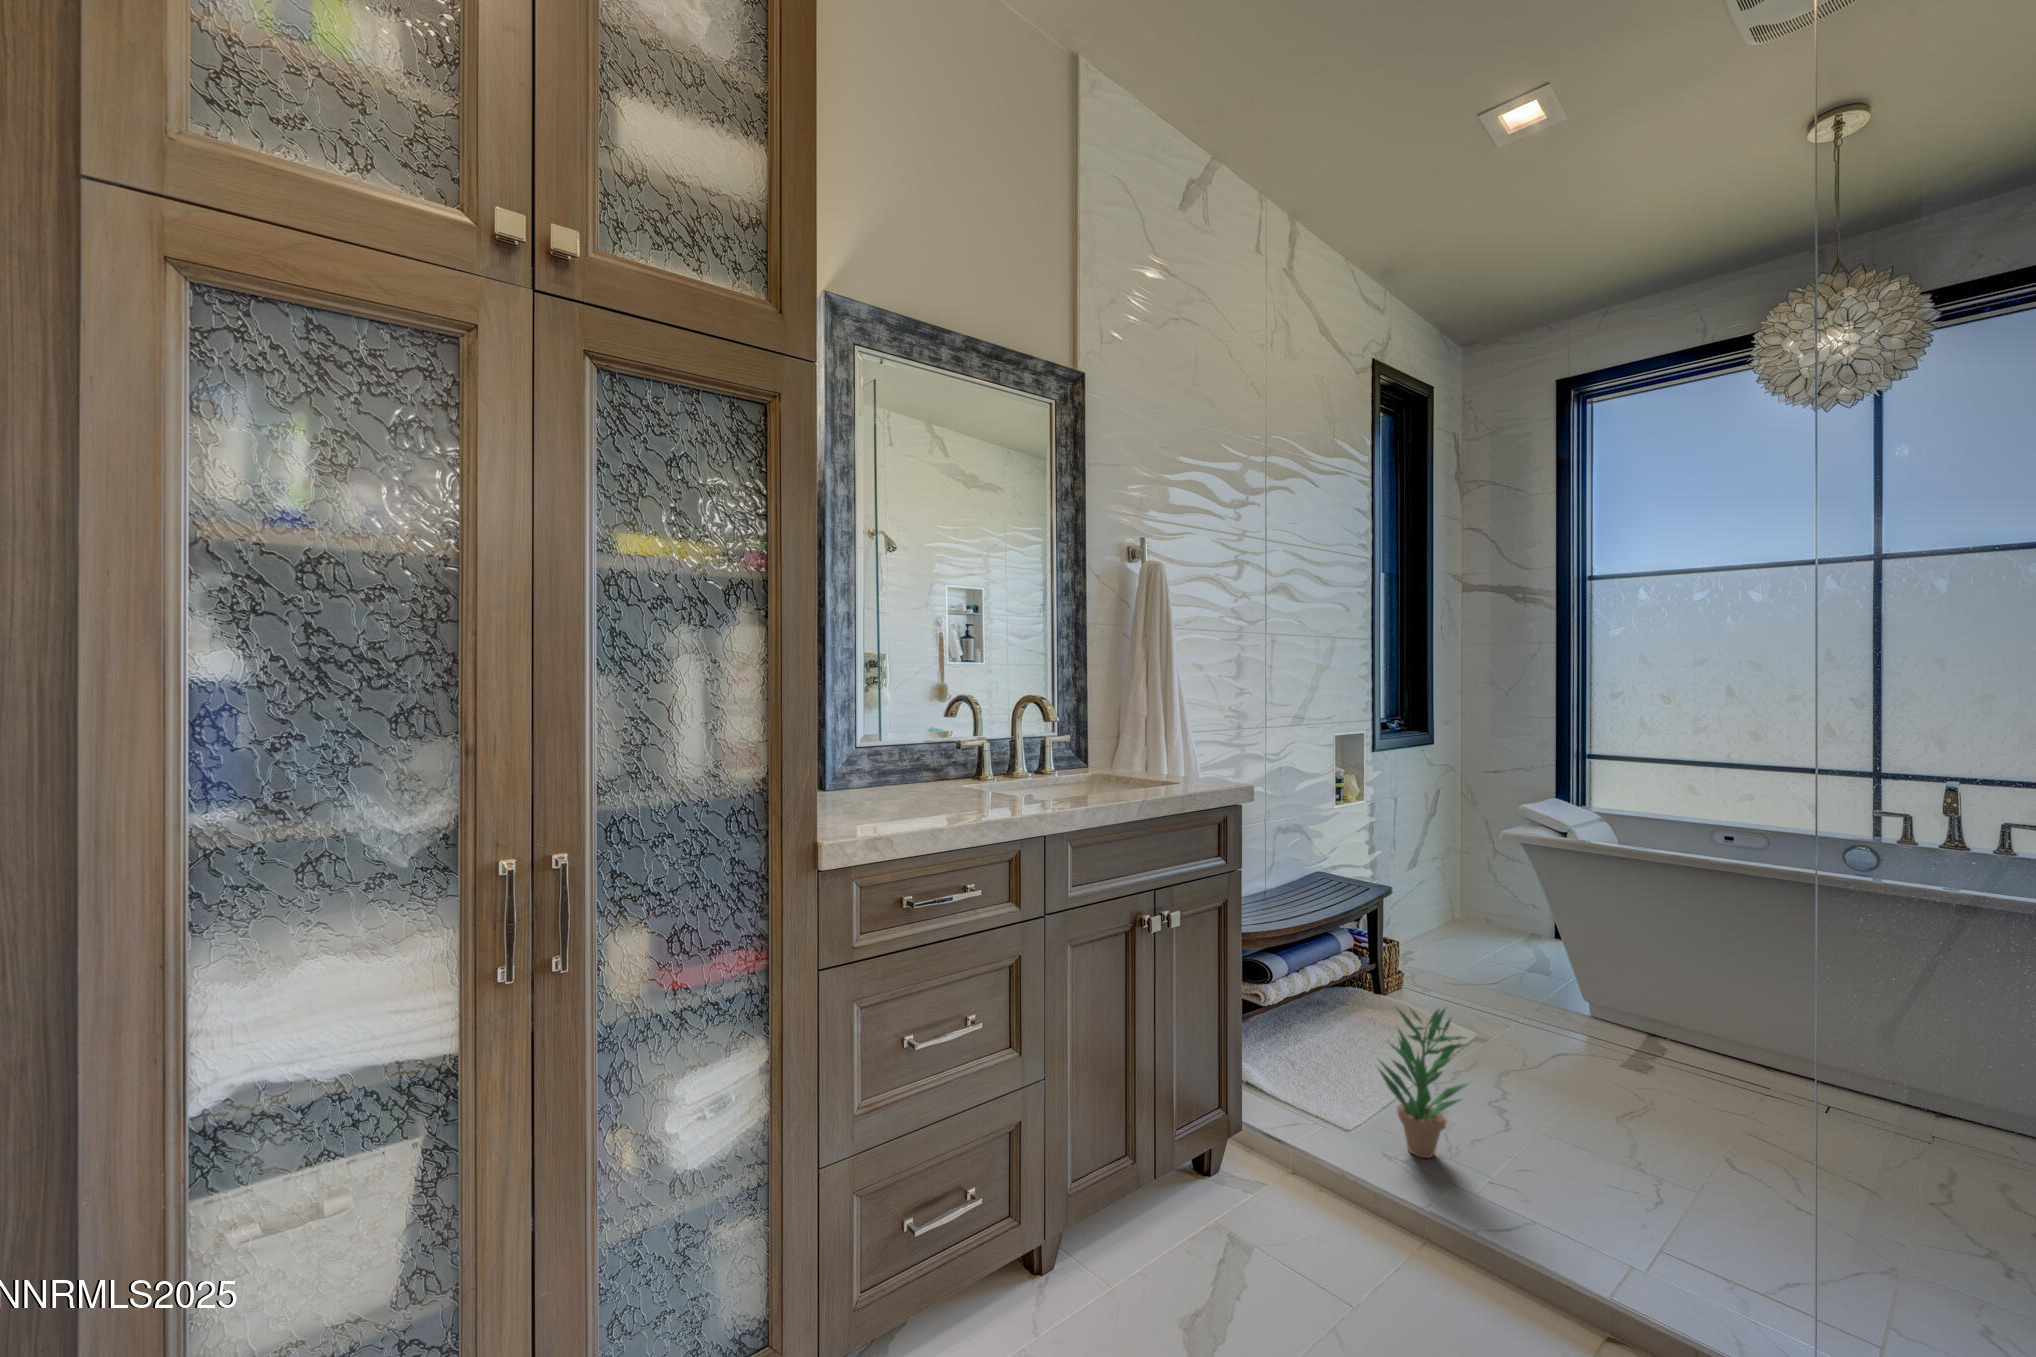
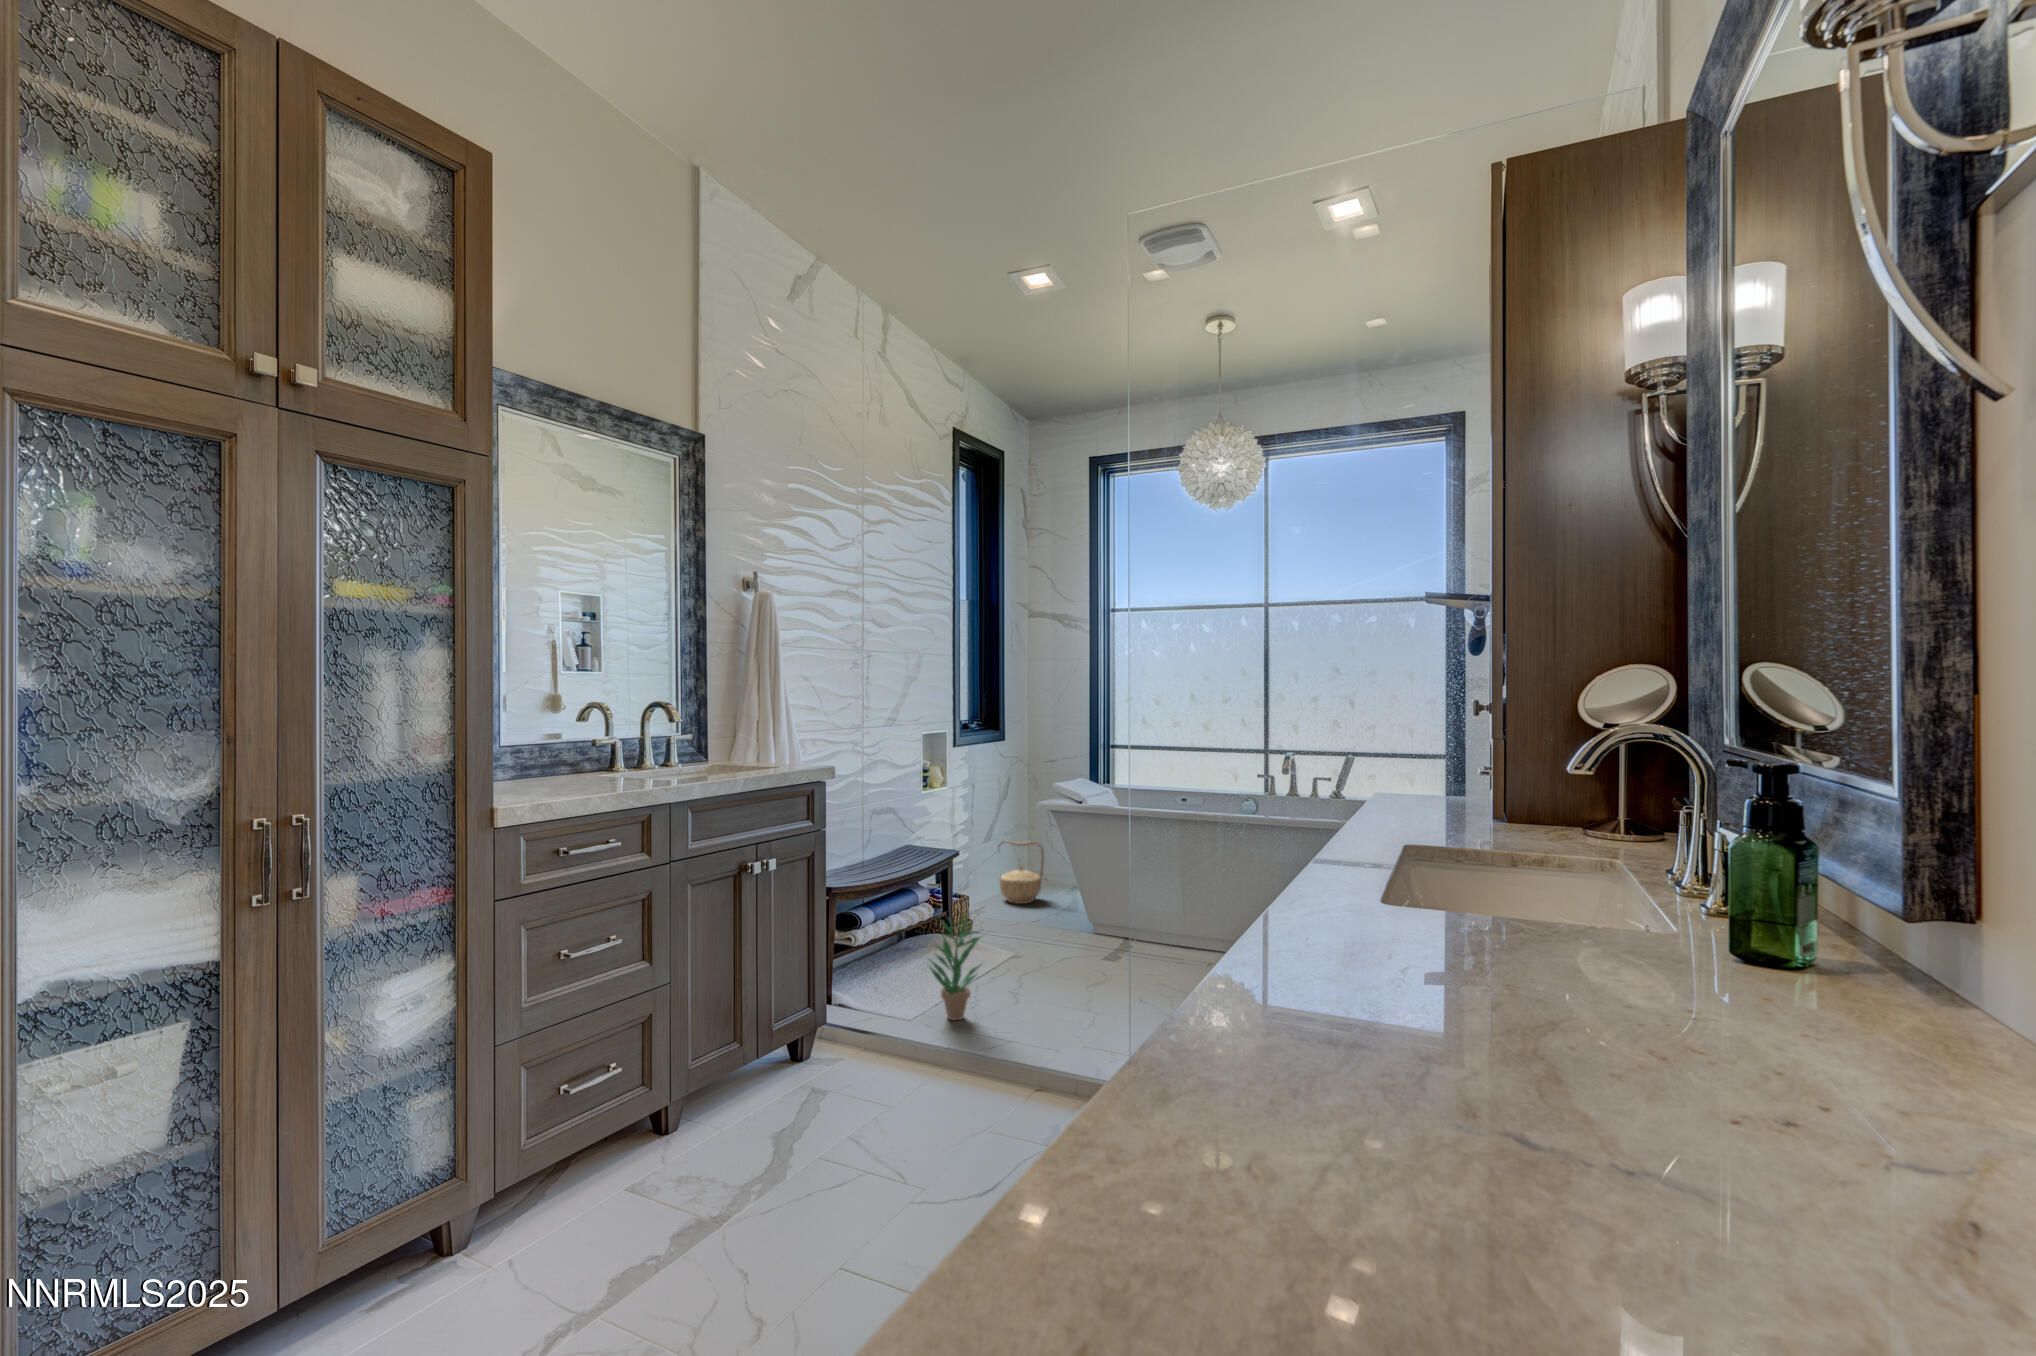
basket: none [1427,873,1497,957] -> present [999,841,1044,904]

